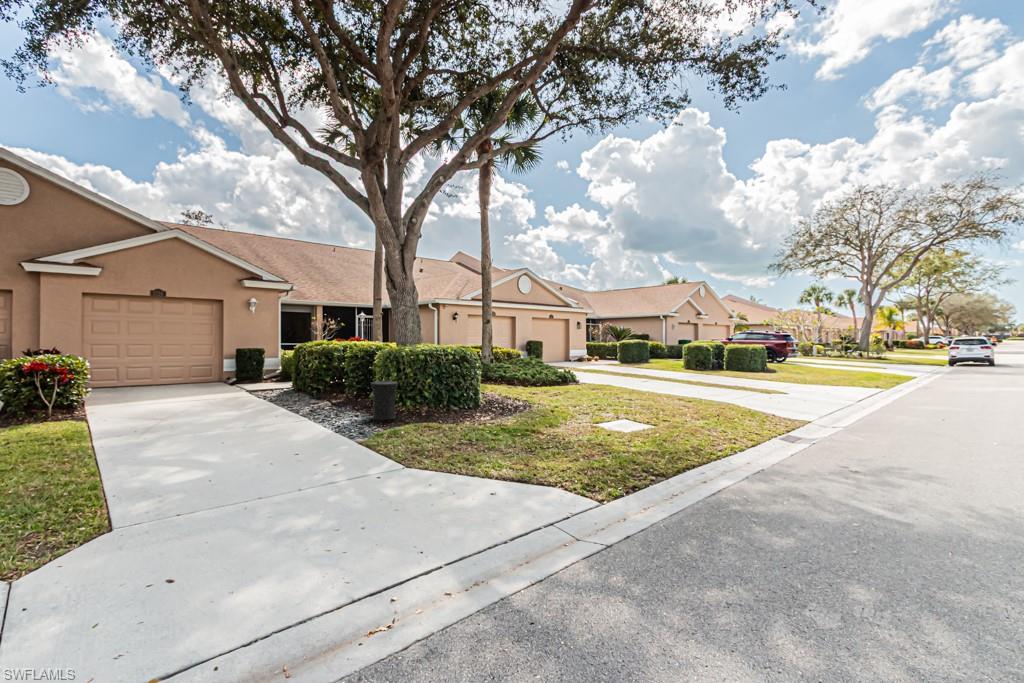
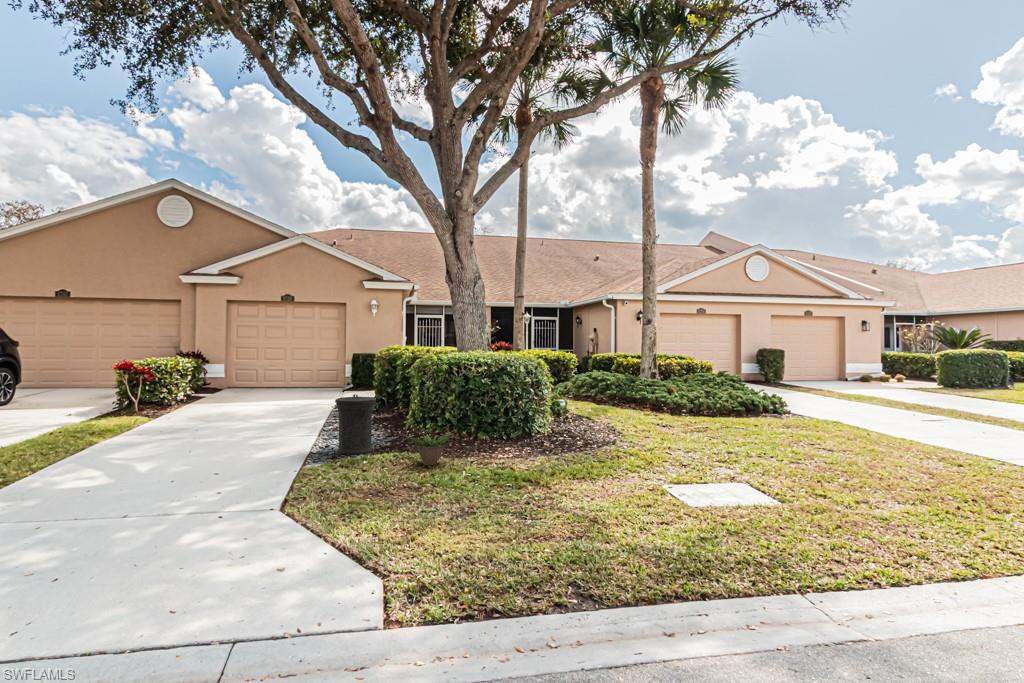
decorative plant: none [433,400,465,420] -> present [405,434,454,465]

